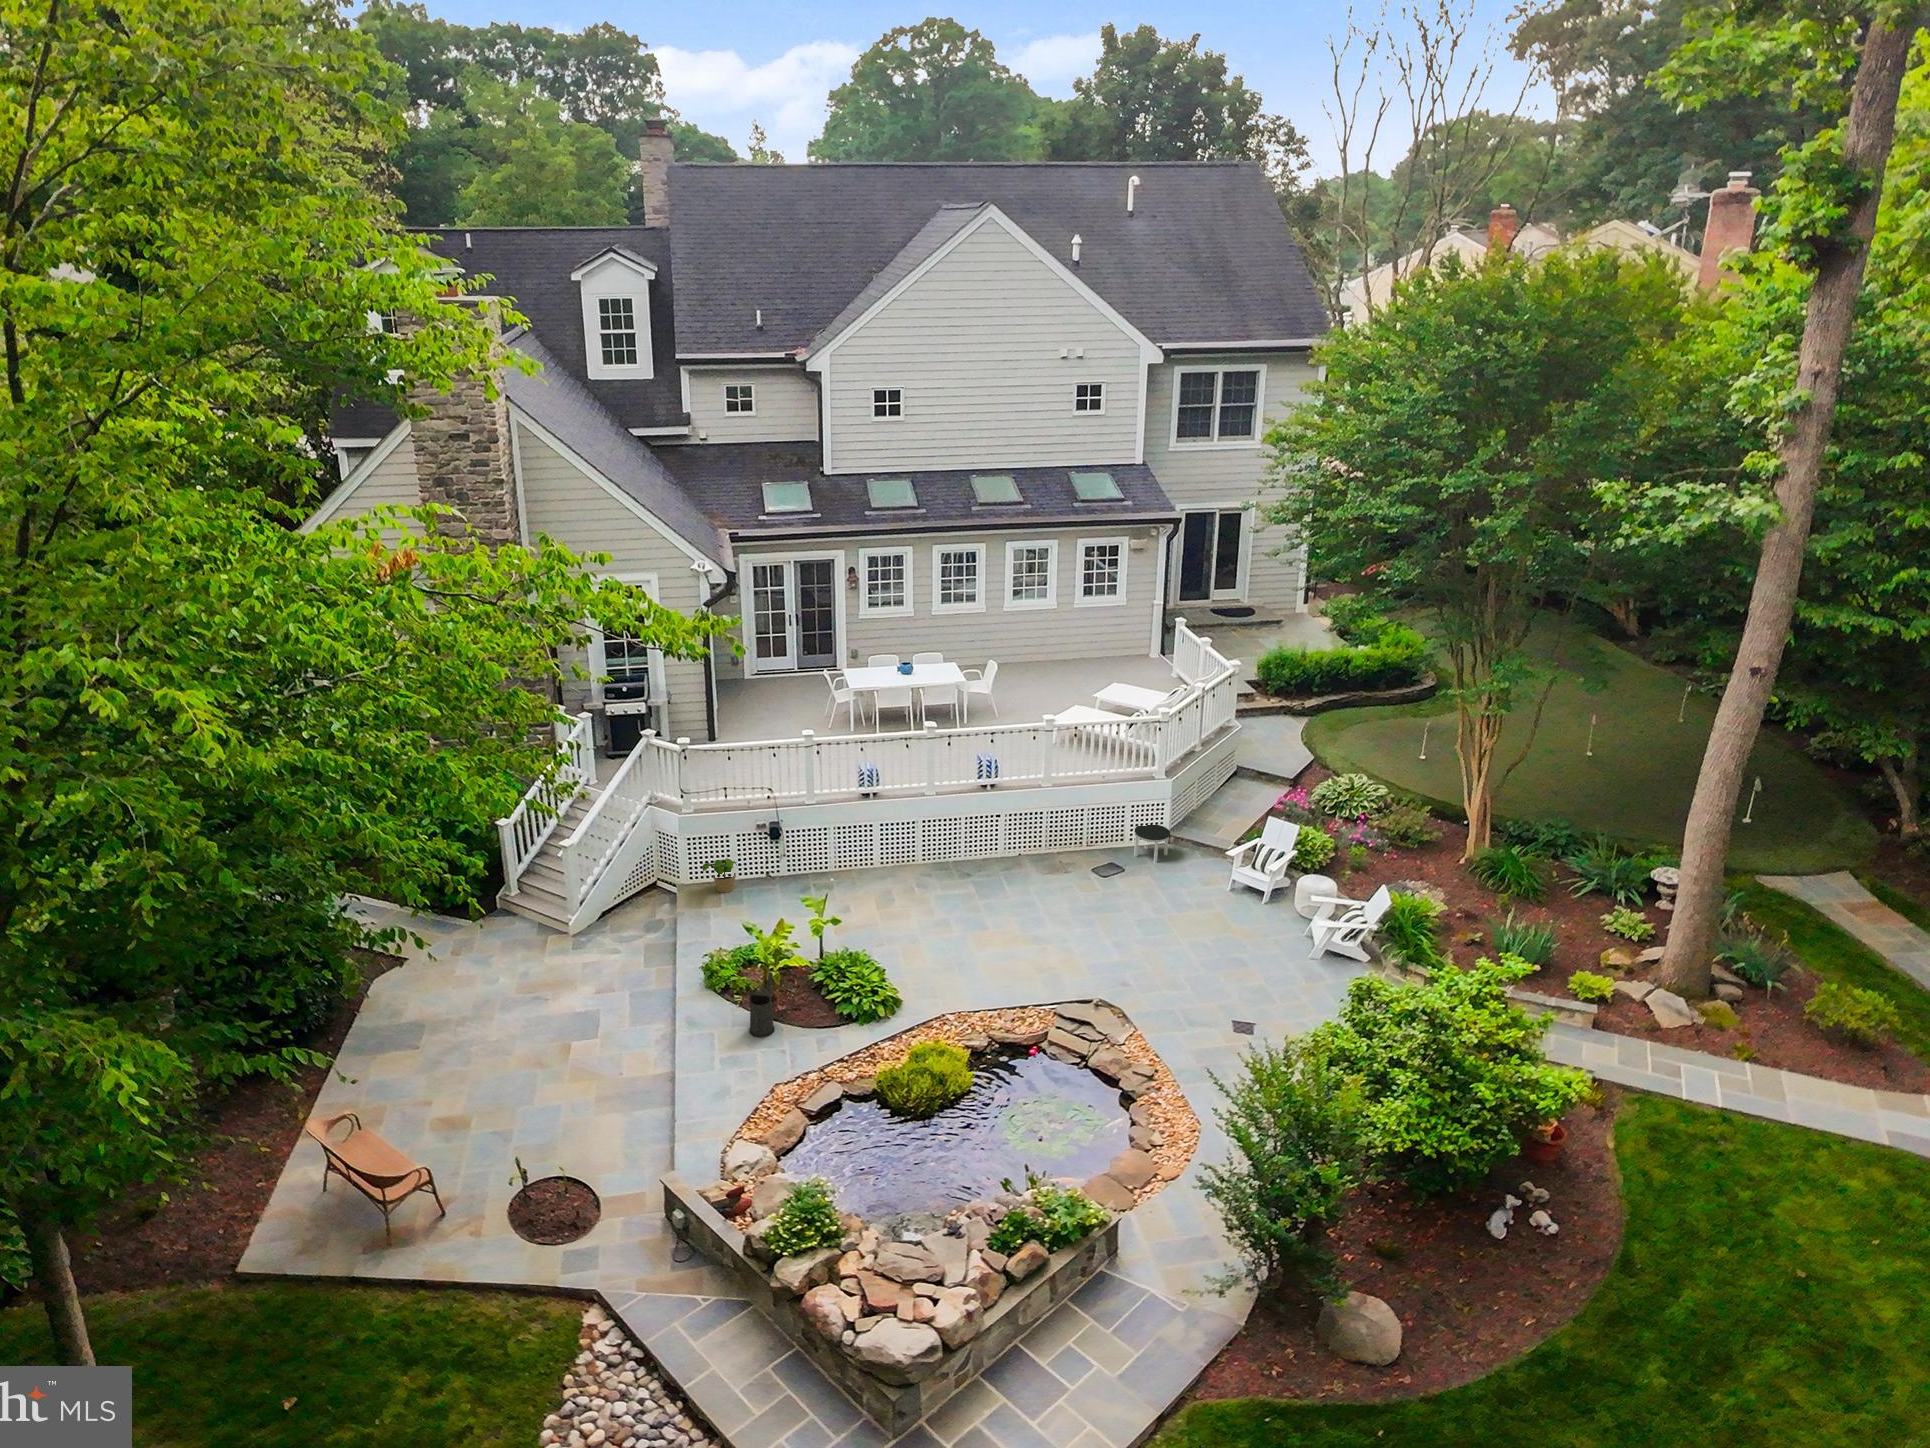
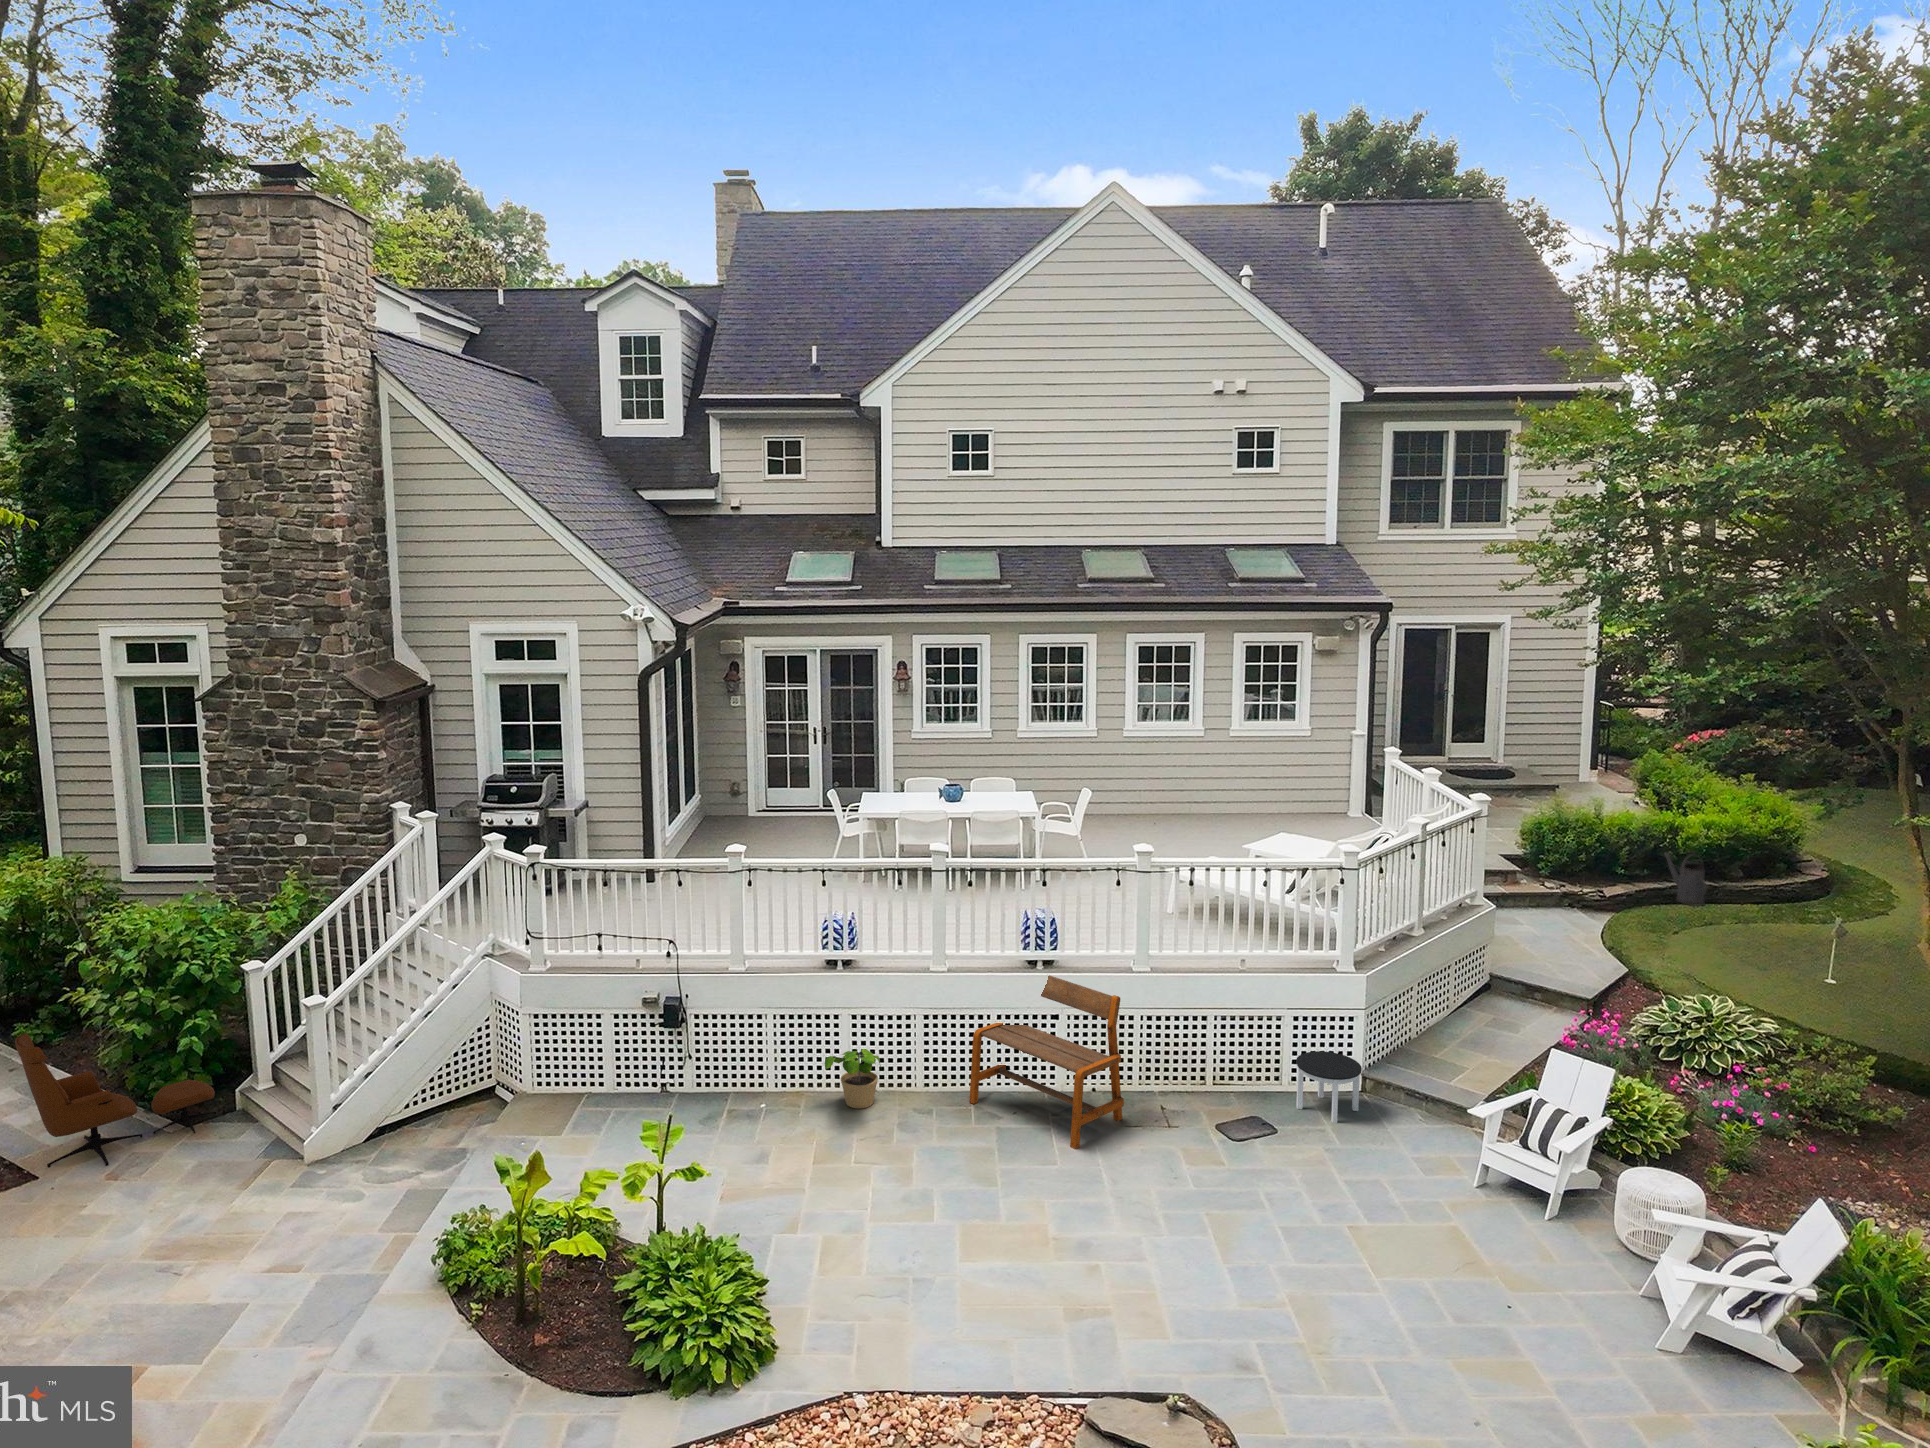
bench: none [952,787,1043,890] -> present [969,975,1124,1149]
potted plant: present [703,858,737,893] -> present [825,1049,881,1108]
lounge chair: none [390,879,493,955] -> present [15,1033,216,1167]
watering can: present [749,972,775,1038] -> present [1664,852,1707,906]

